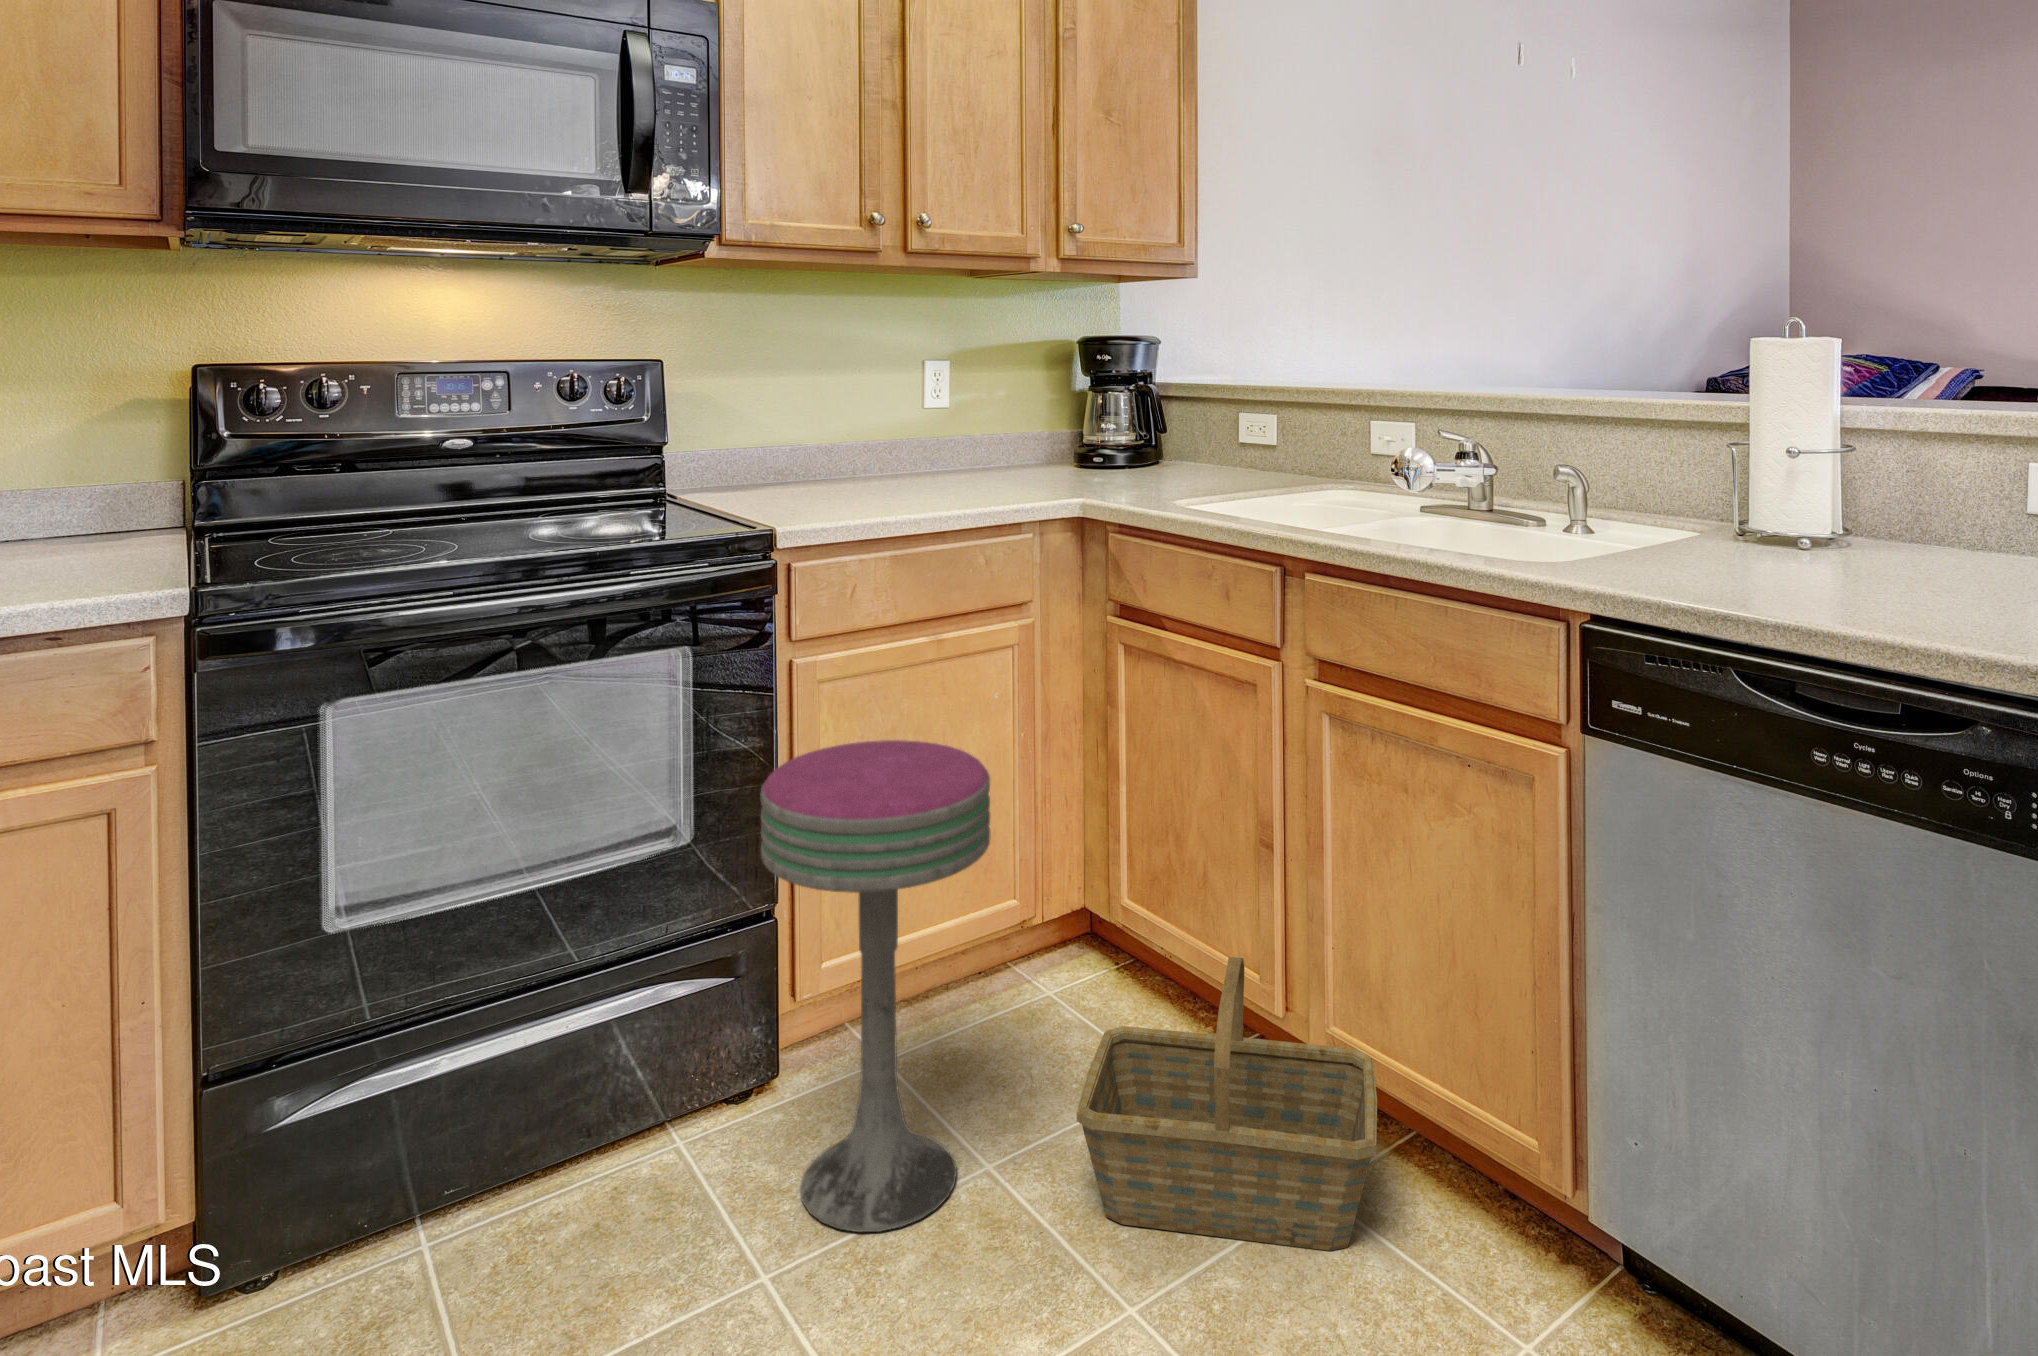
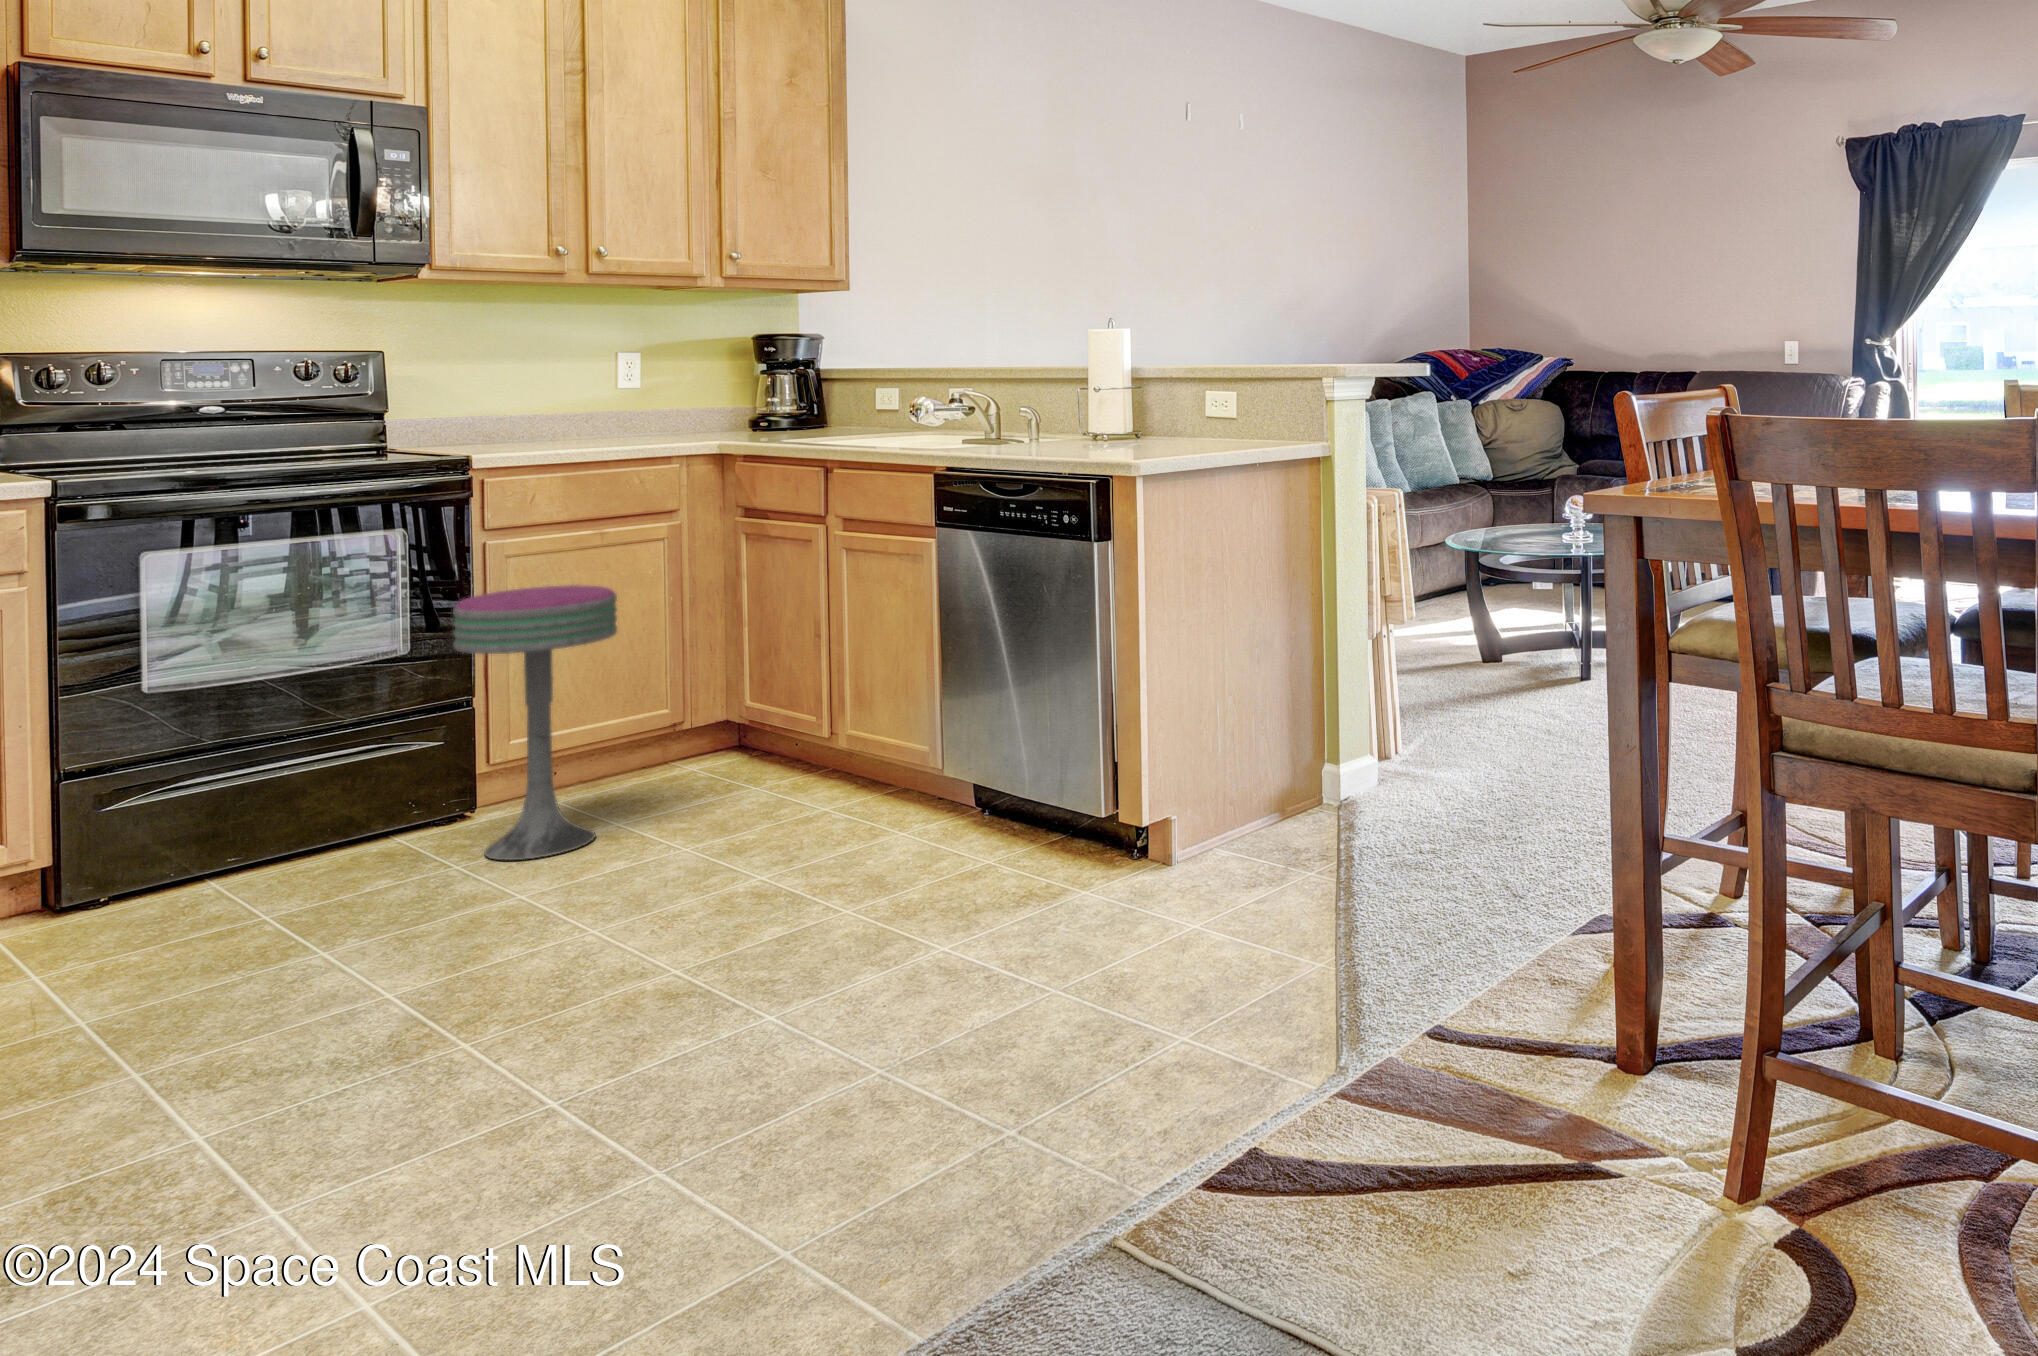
basket: present [1077,957,1377,1251] -> none [666,696,870,840]

